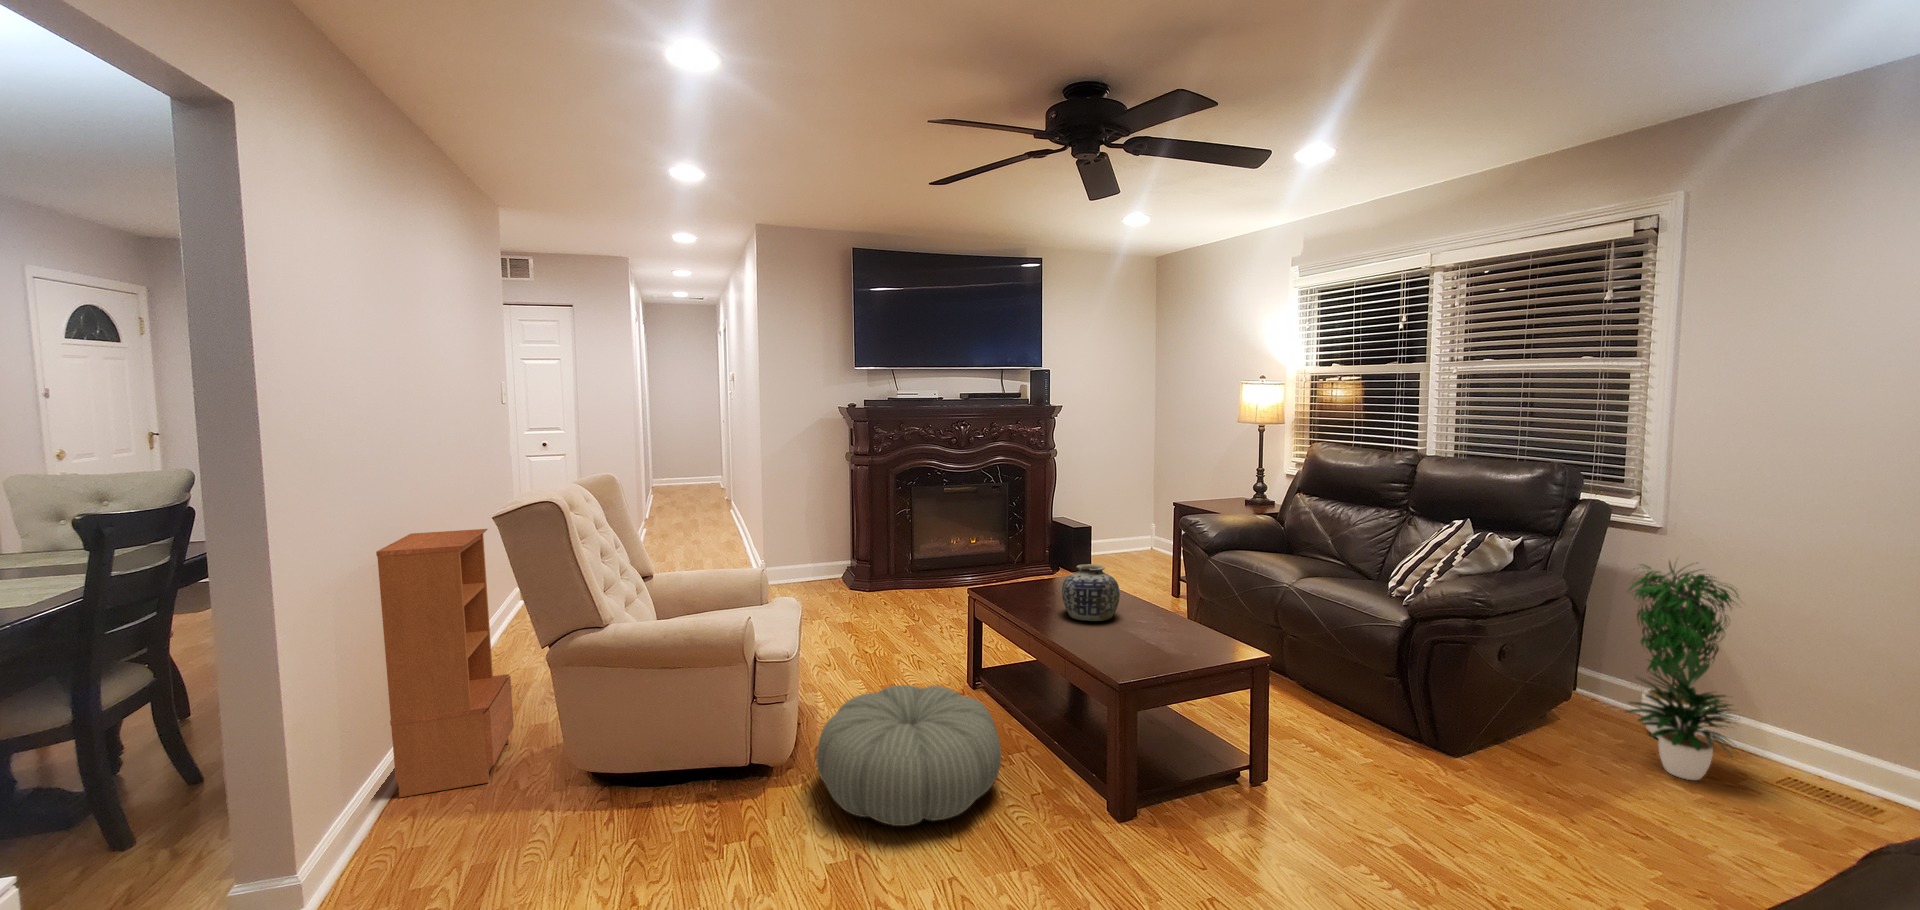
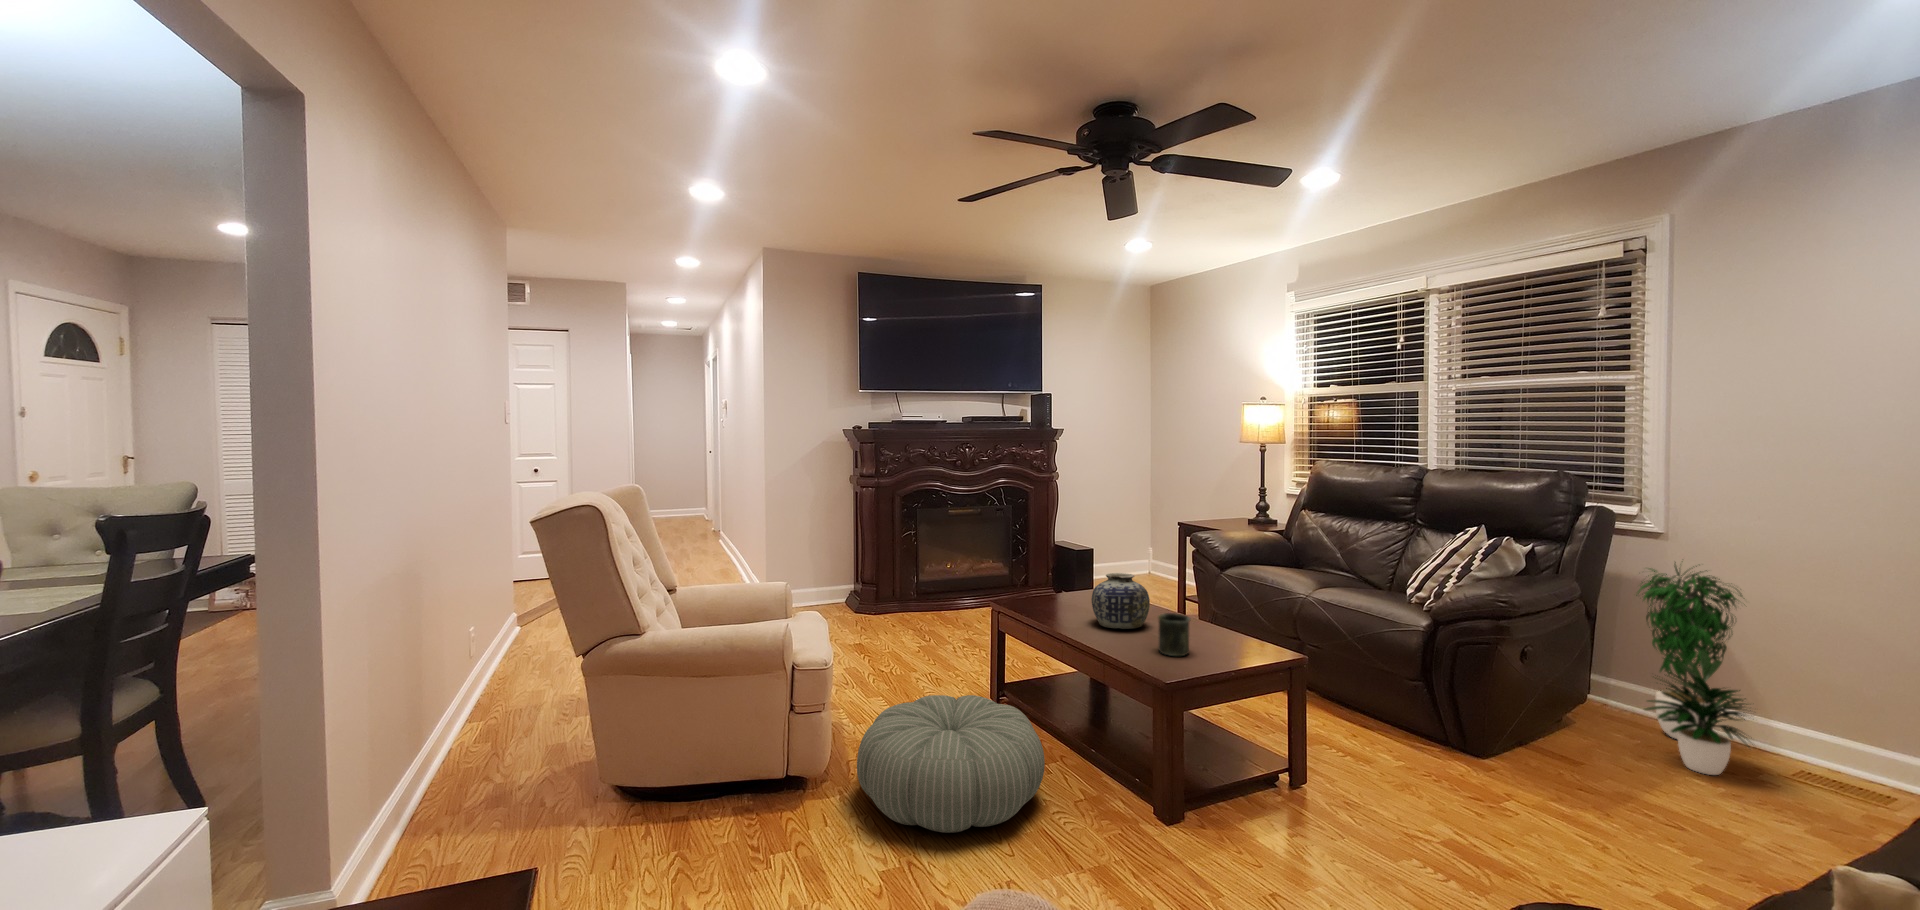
bookcase: present [376,529,514,797] -> none [407,539,532,818]
mug: none [1121,609,1154,653] -> present [1158,613,1190,656]

